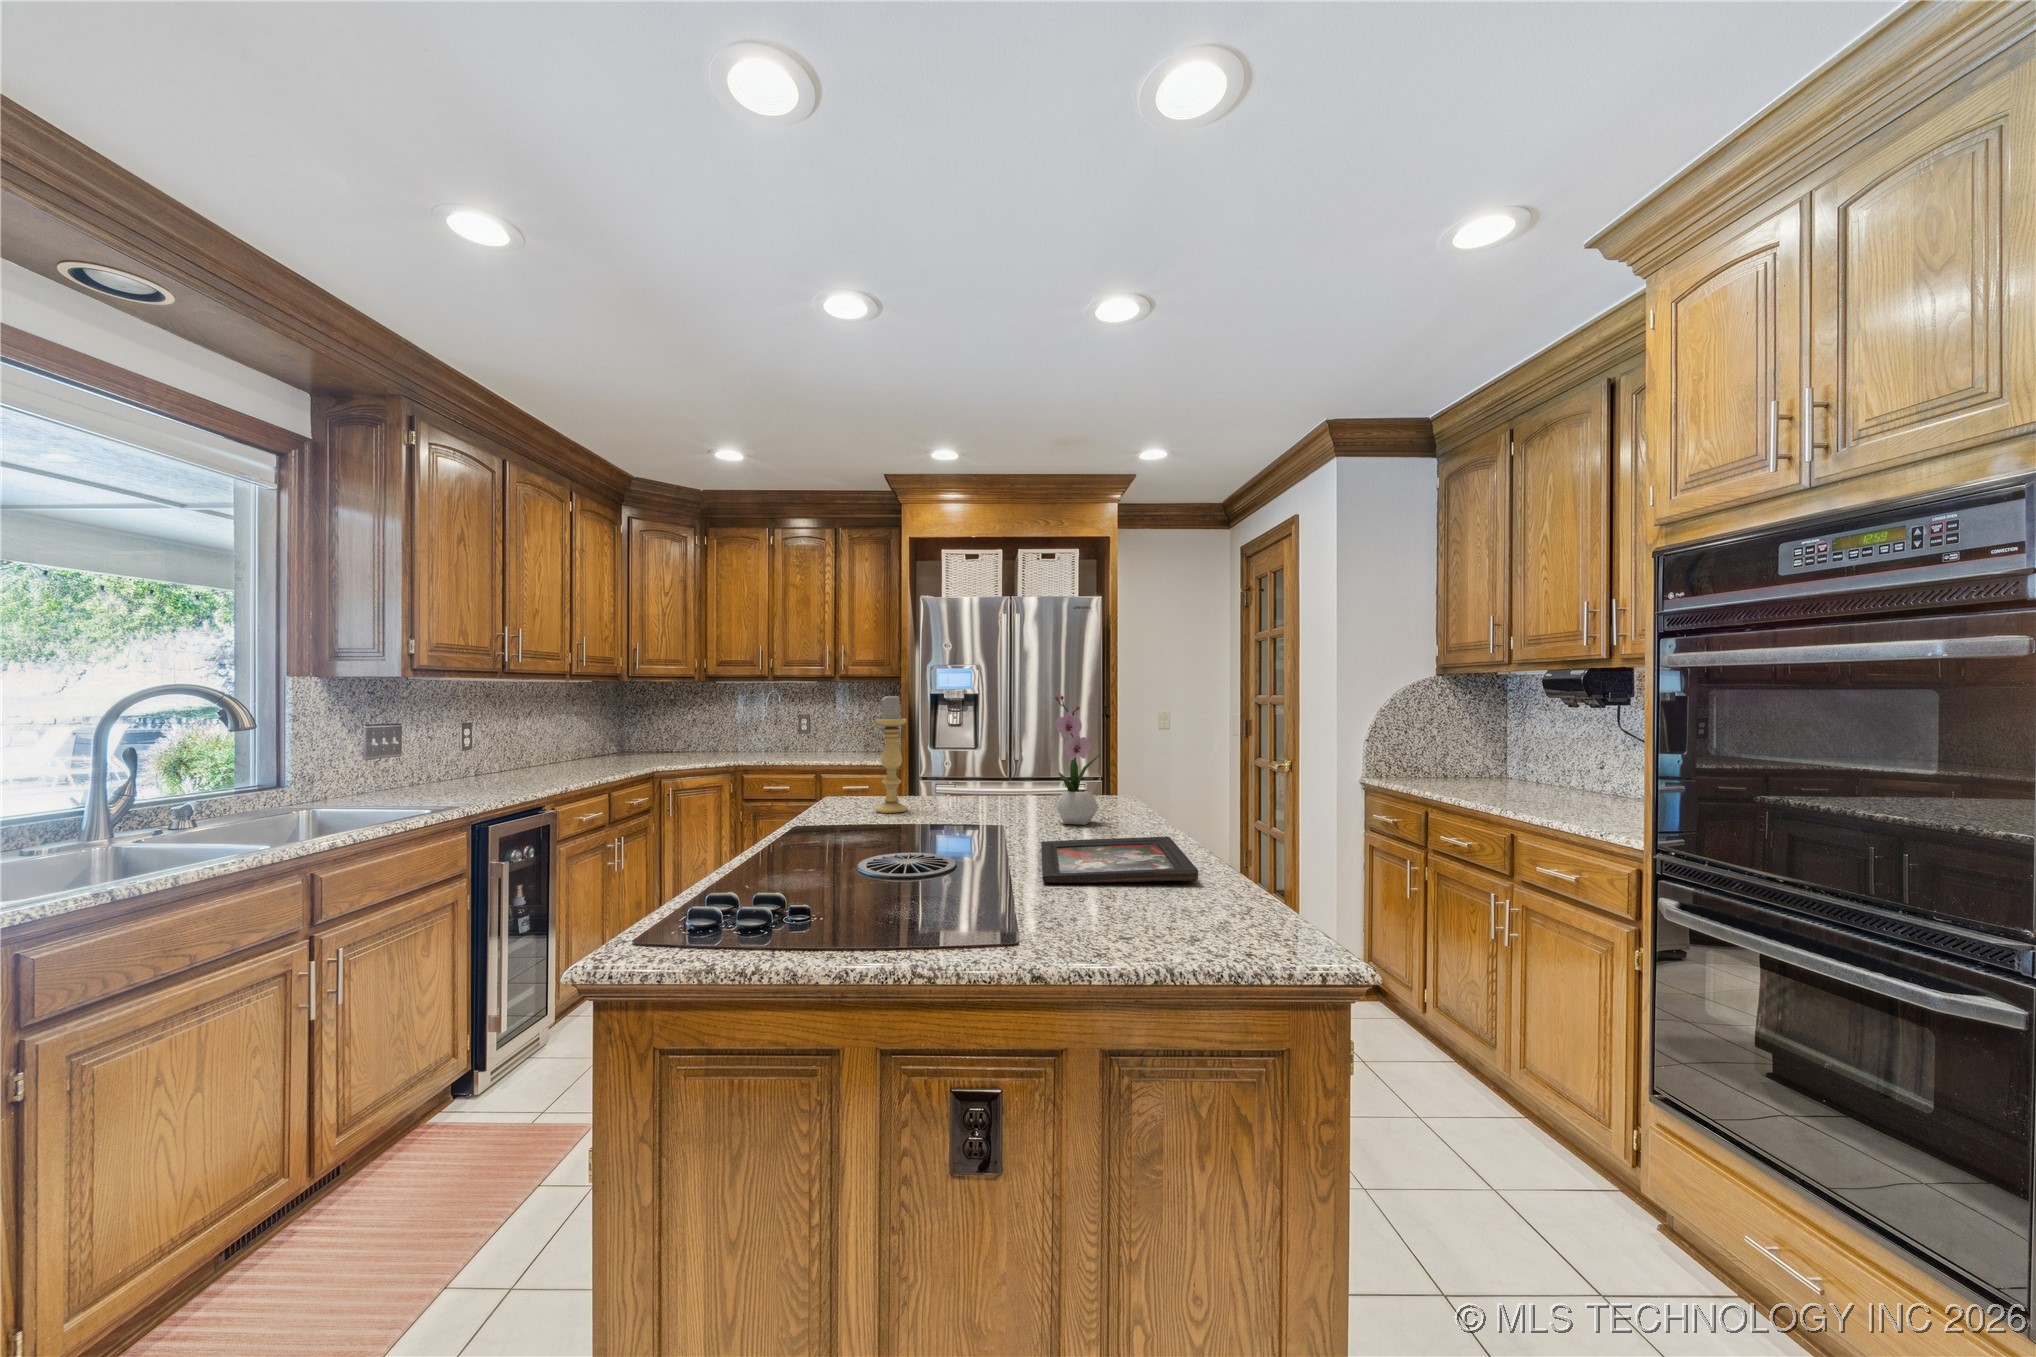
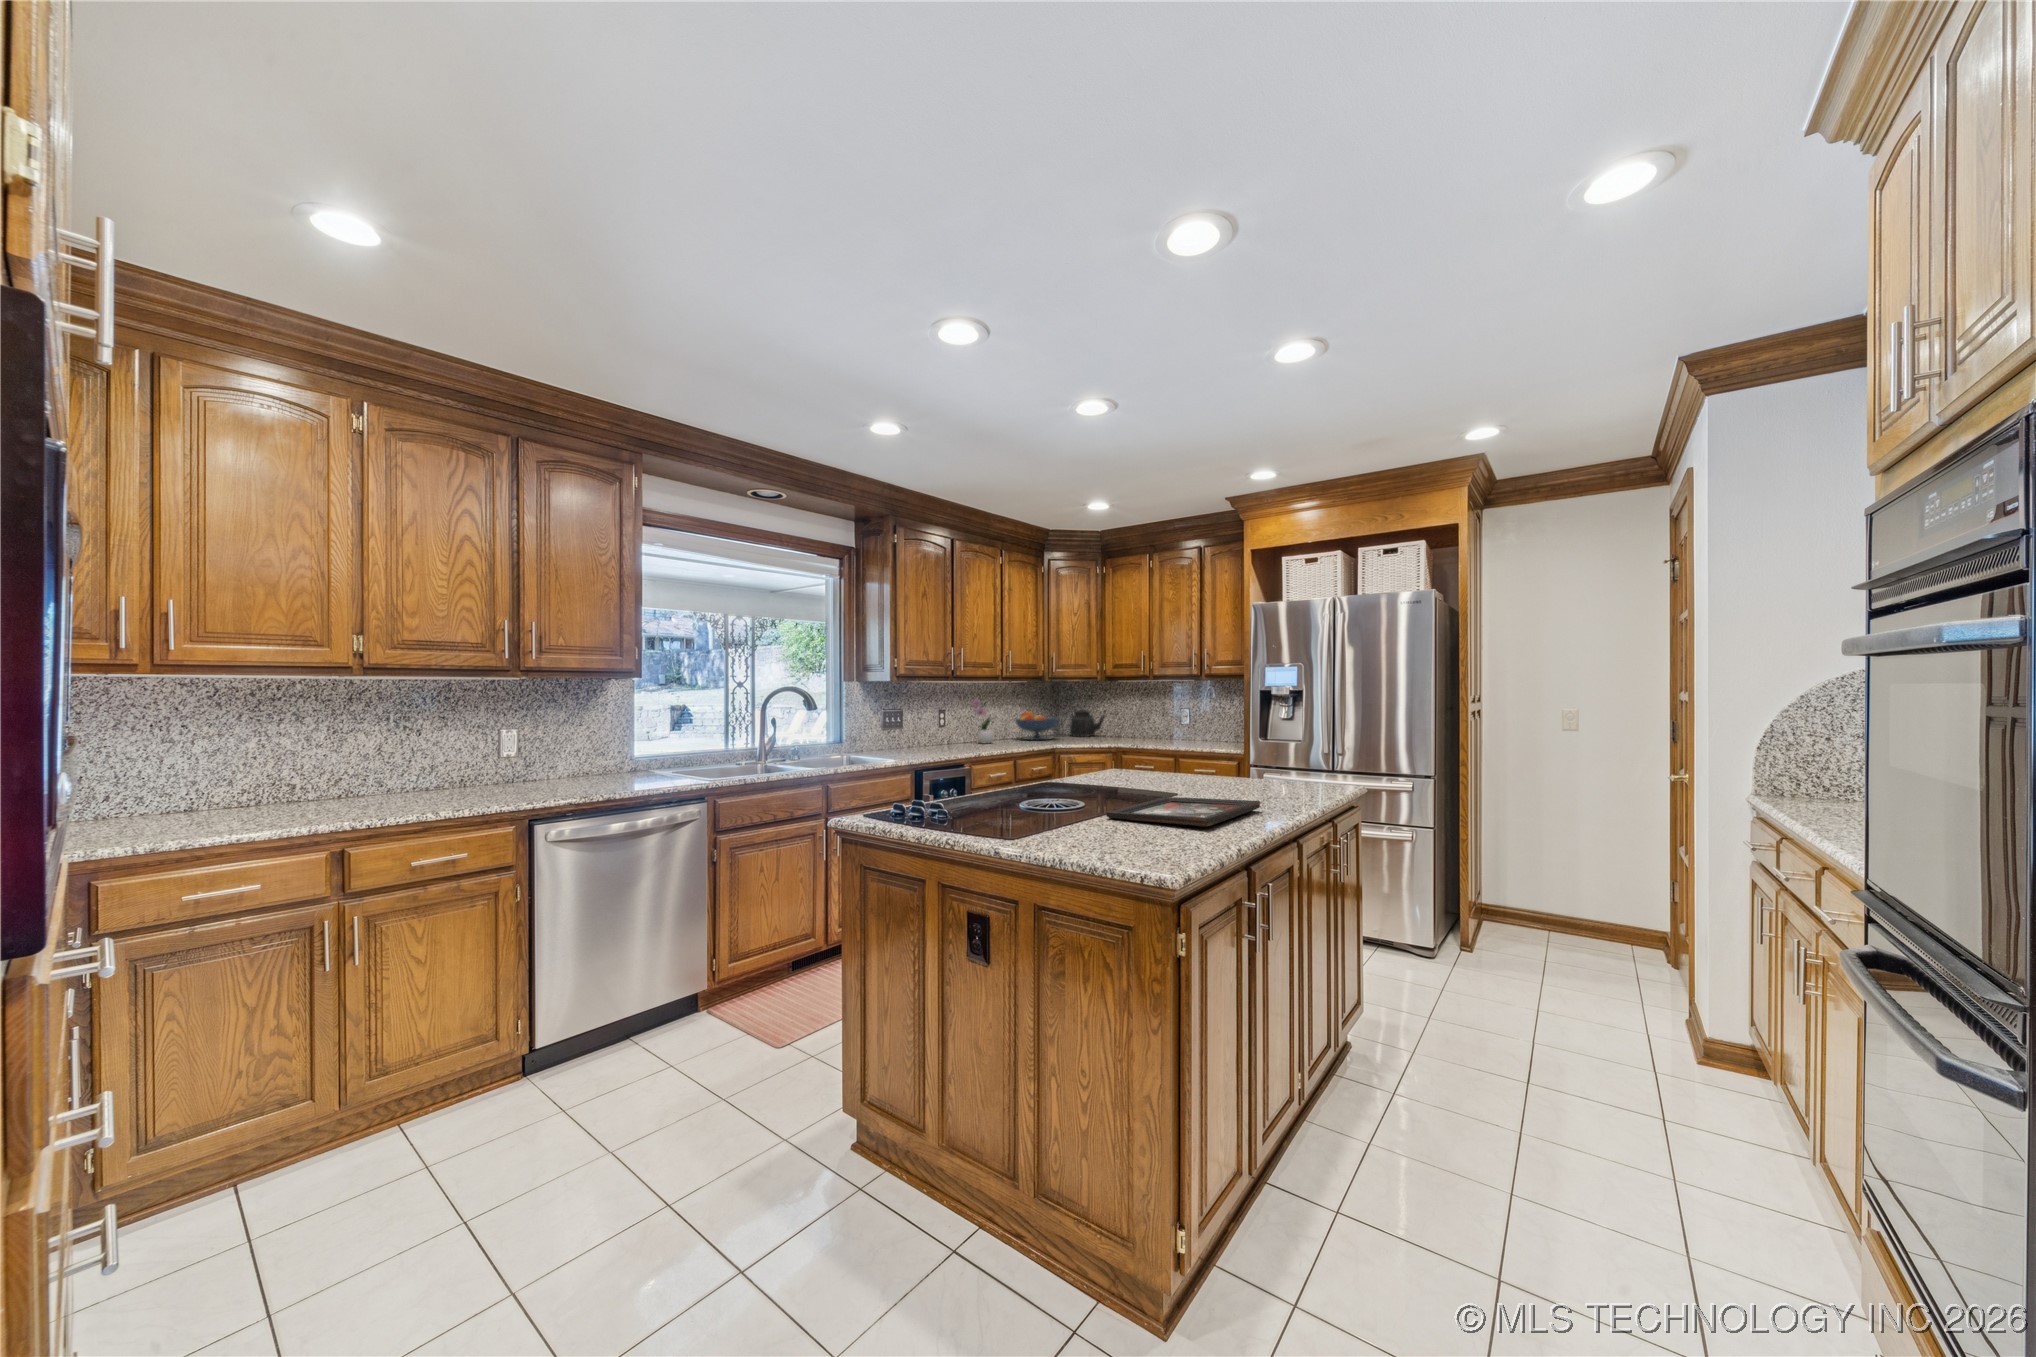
candle holder: present [876,696,908,813] -> none [1116,687,1141,775]
flower arrangement: present [1055,696,1100,825] -> present [973,699,994,743]
kettle: none [651,710,705,758] -> present [1070,708,1105,737]
fruit bowl: none [577,725,648,767] -> present [1015,712,1058,740]

